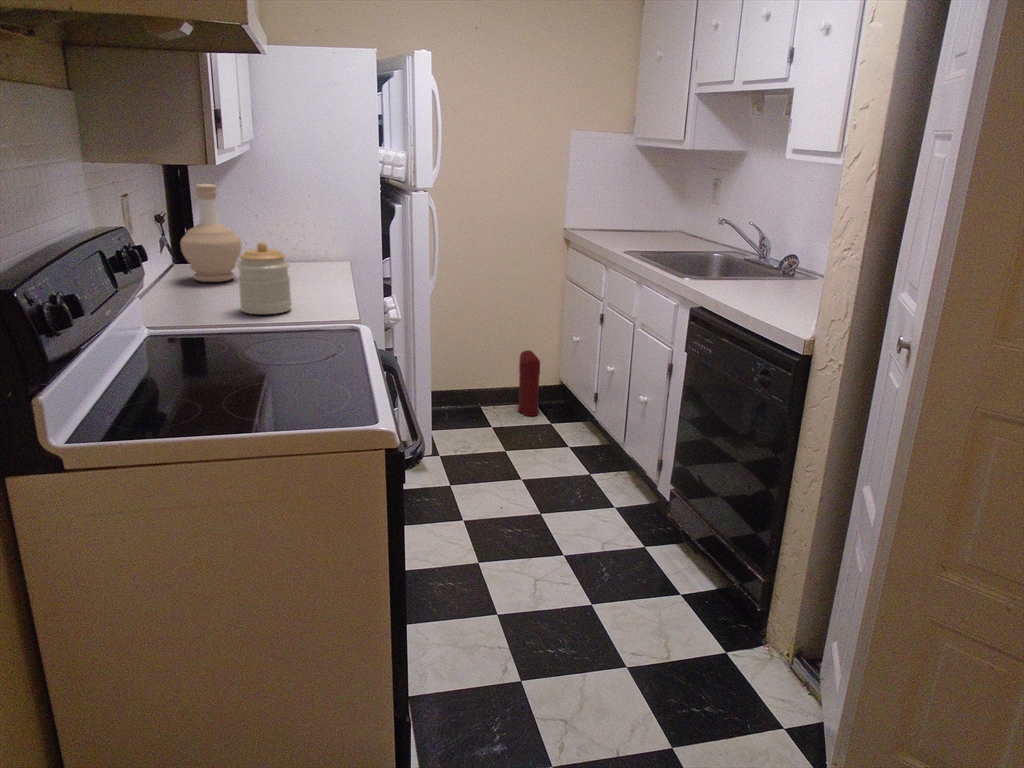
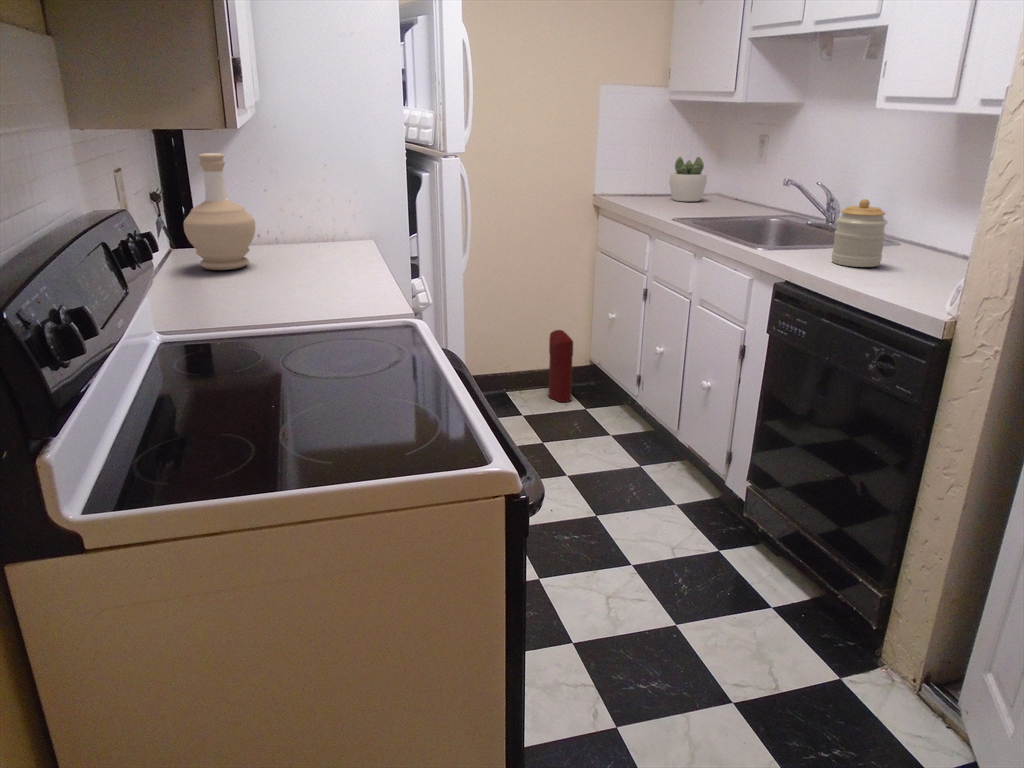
succulent plant: none [629,197,663,238] -> present [669,157,707,201]
jar: present [237,242,292,314] -> present [832,199,888,267]

